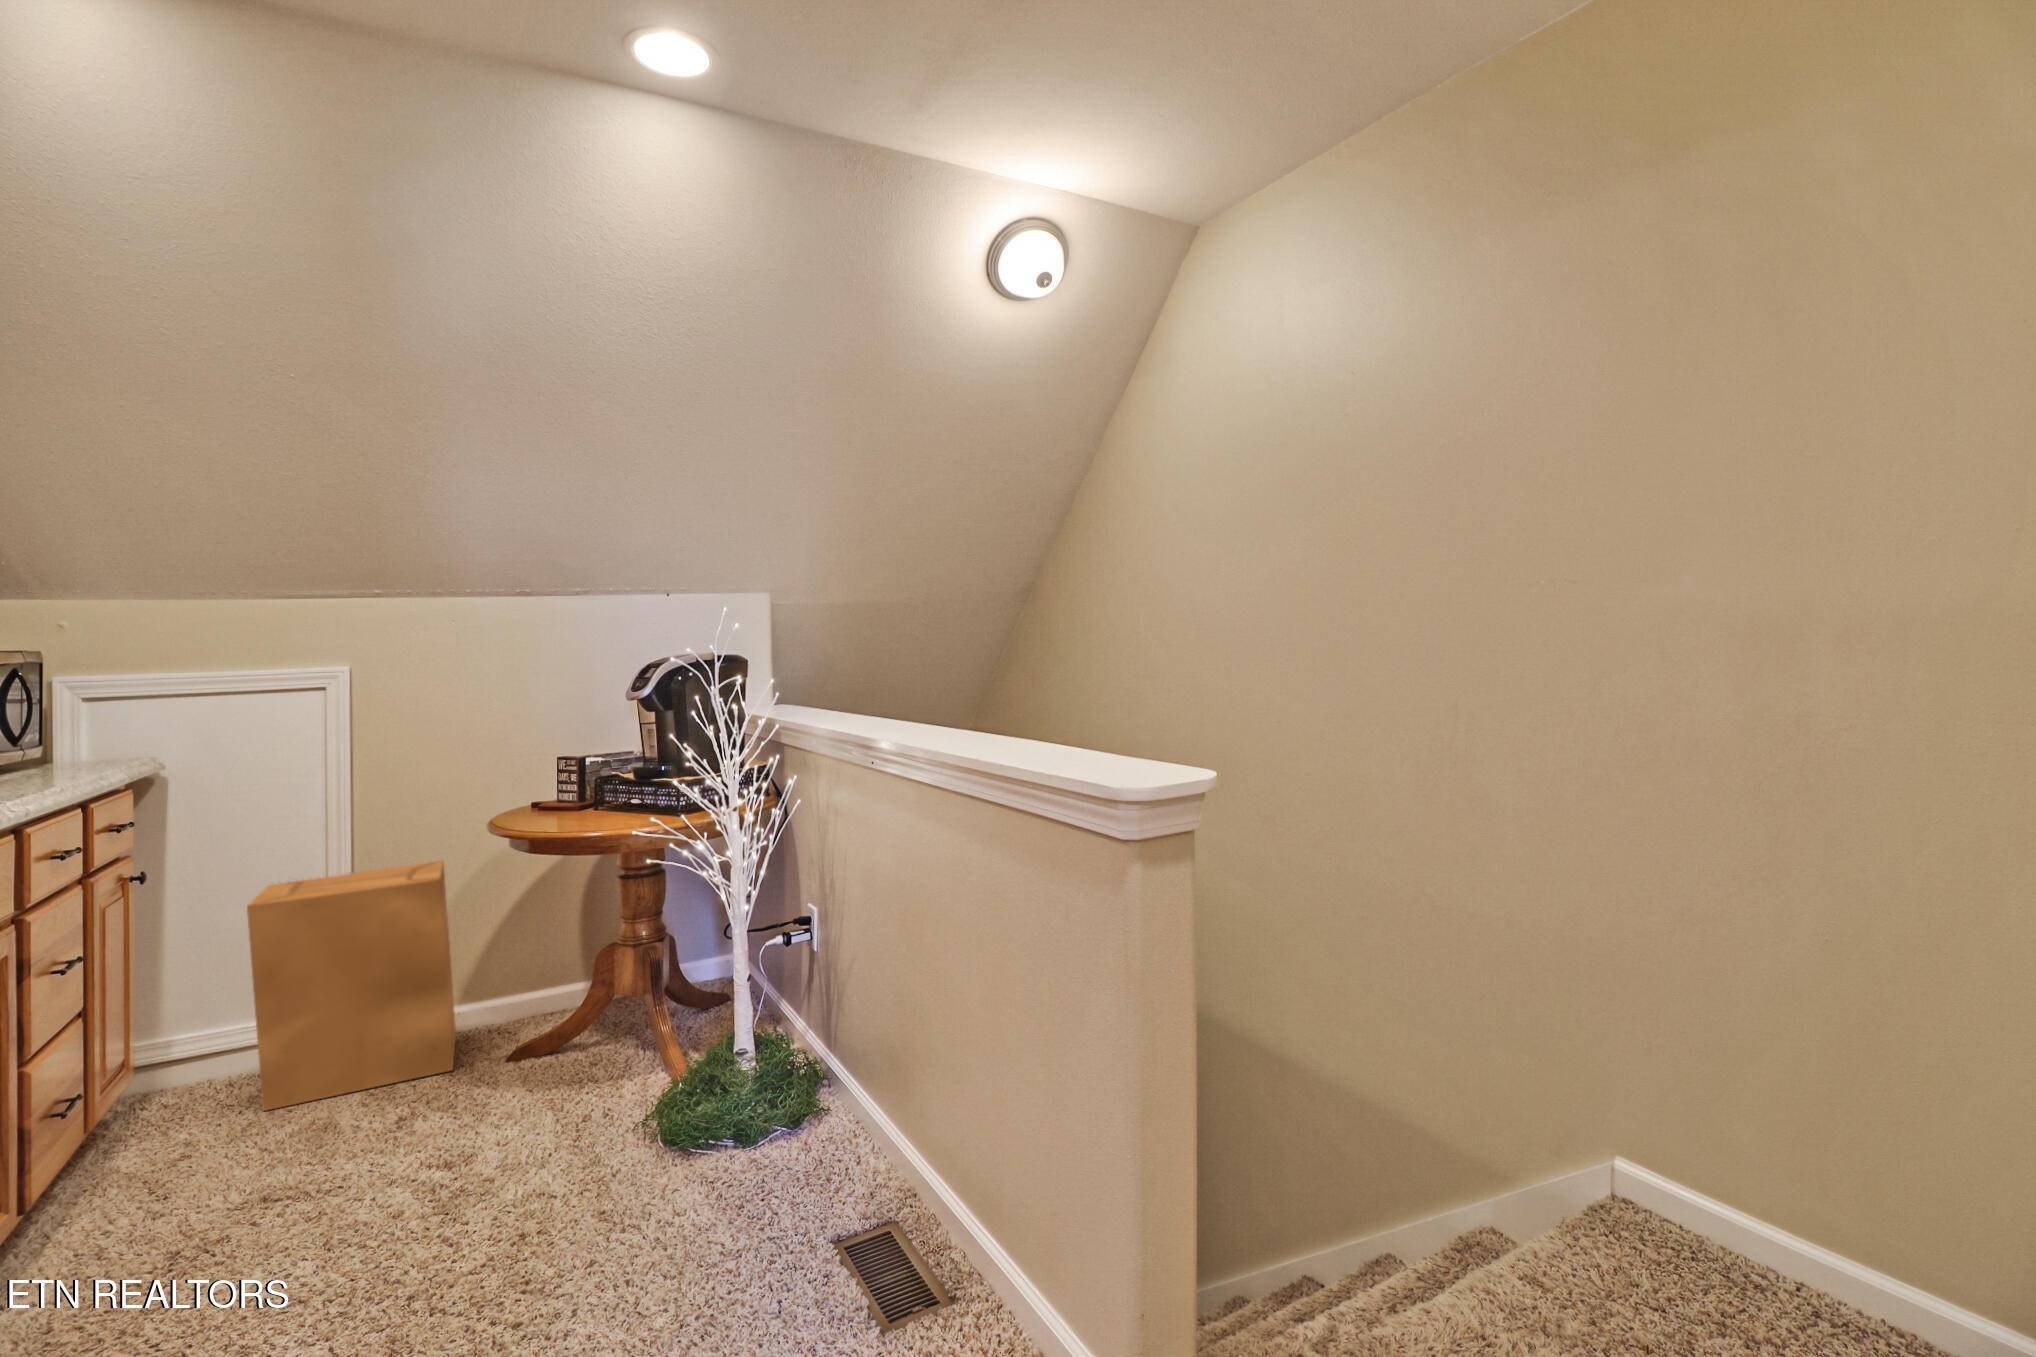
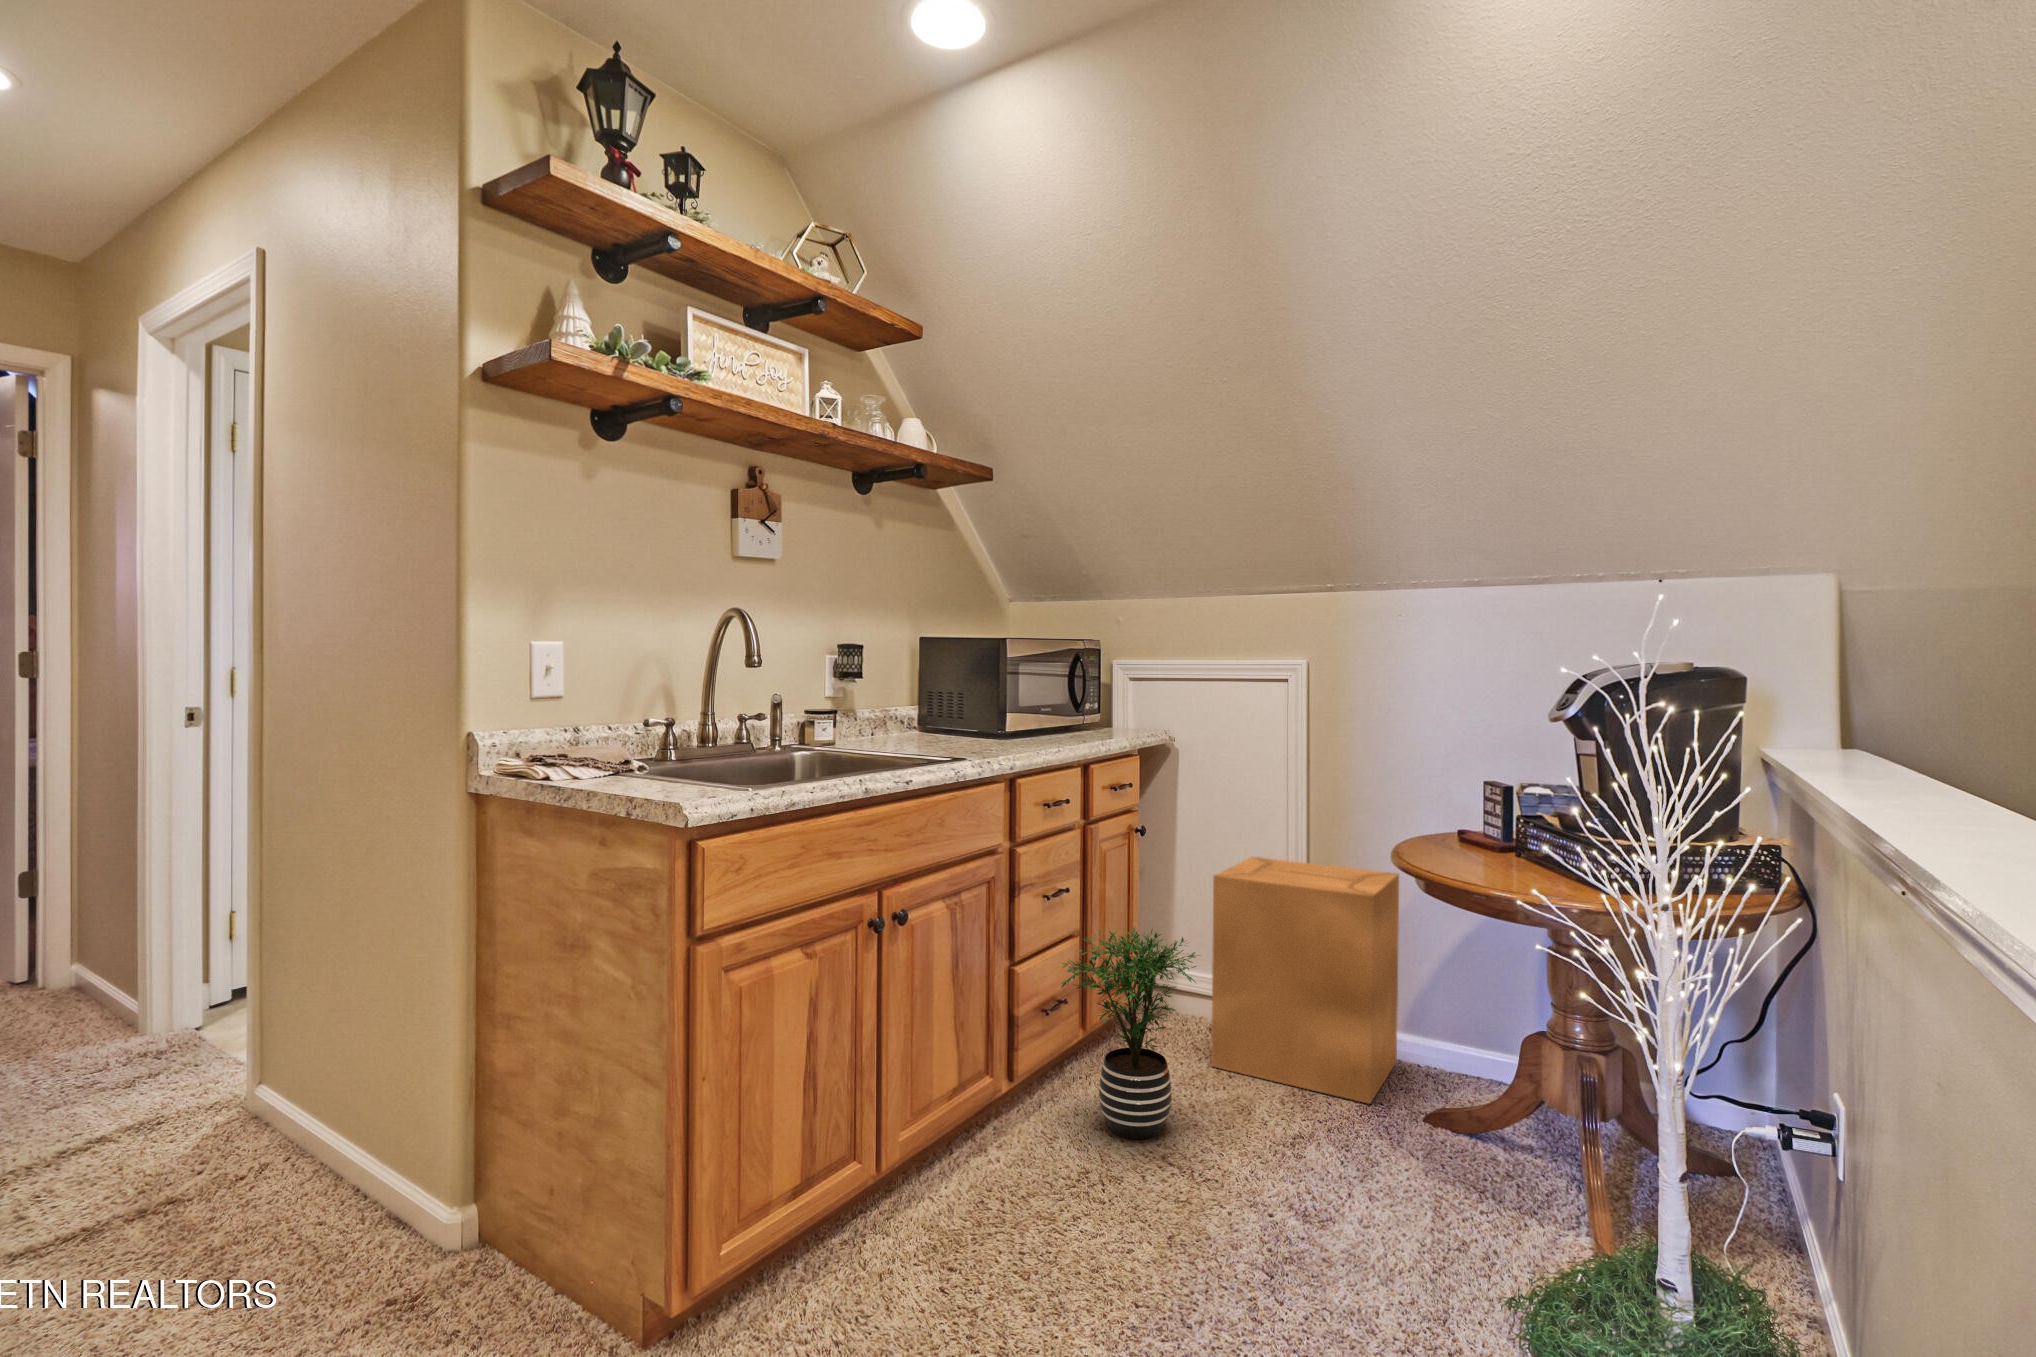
potted plant: none [78,968,288,1209] -> present [1061,928,1200,1139]

